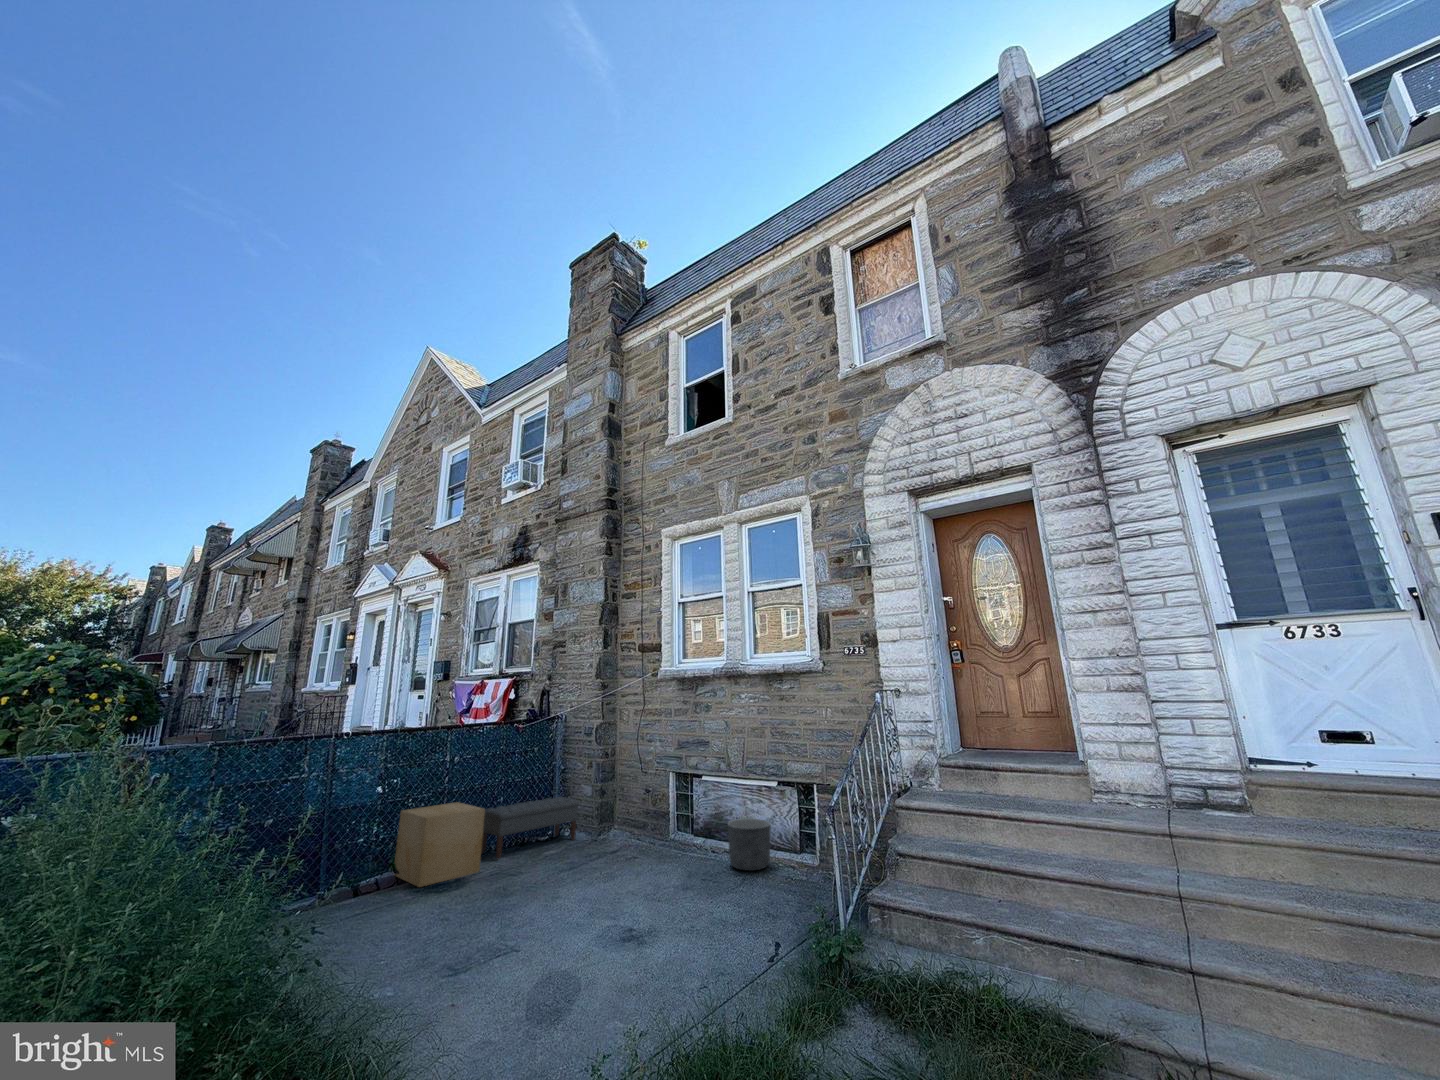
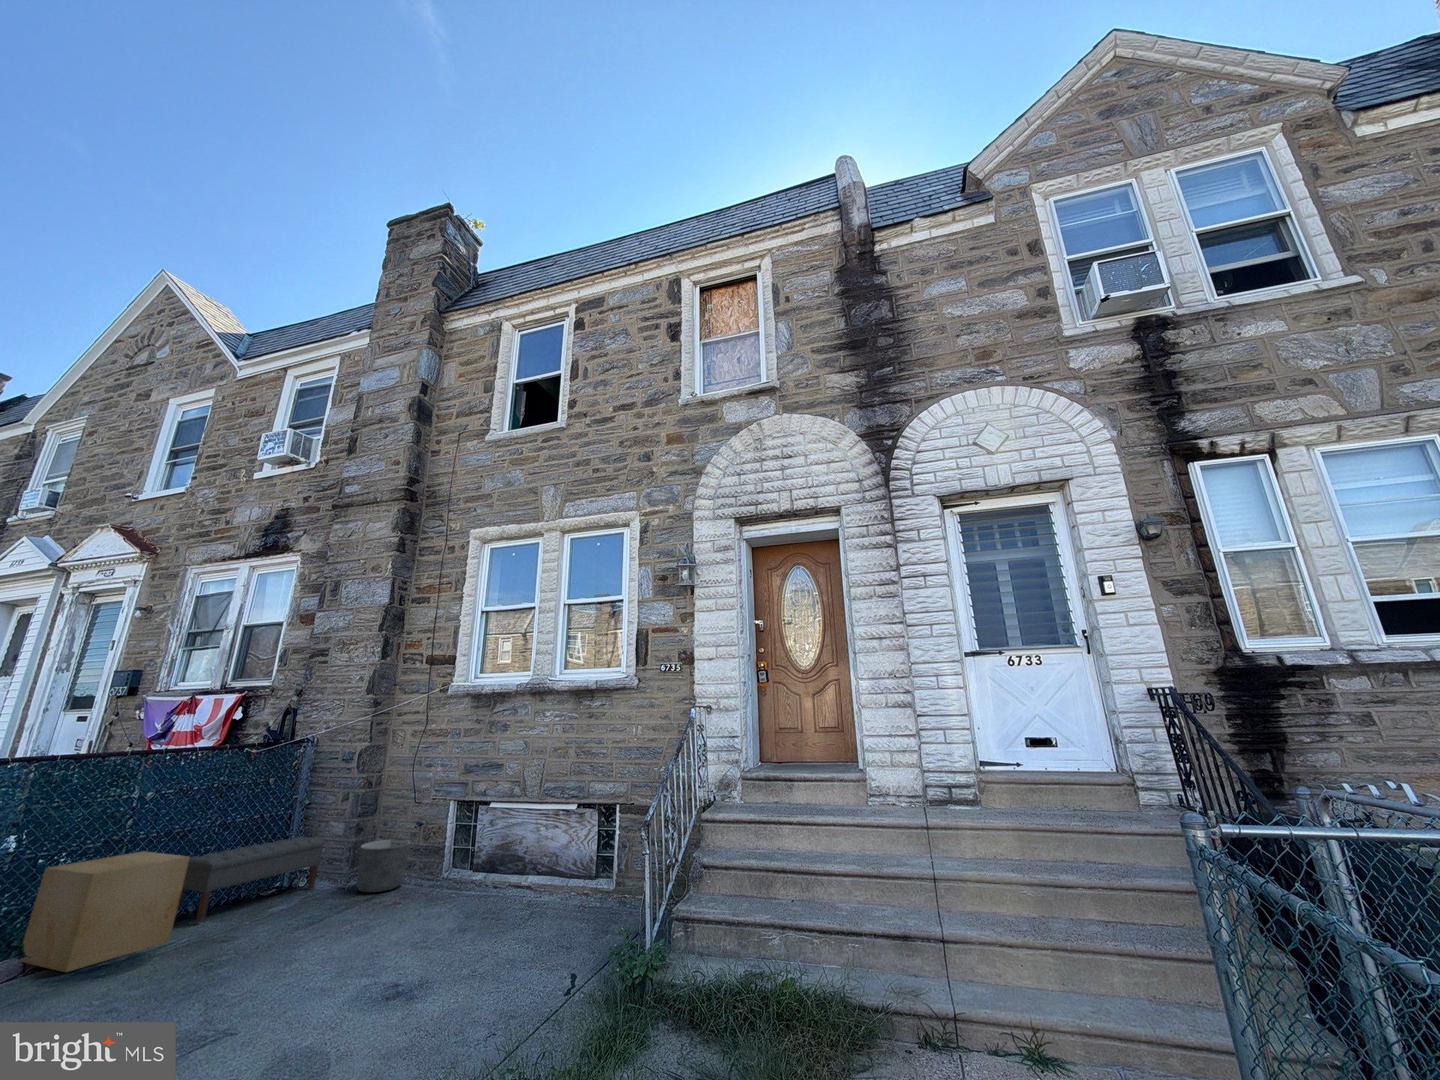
planter: present [728,819,771,871] -> present [357,840,410,892]

